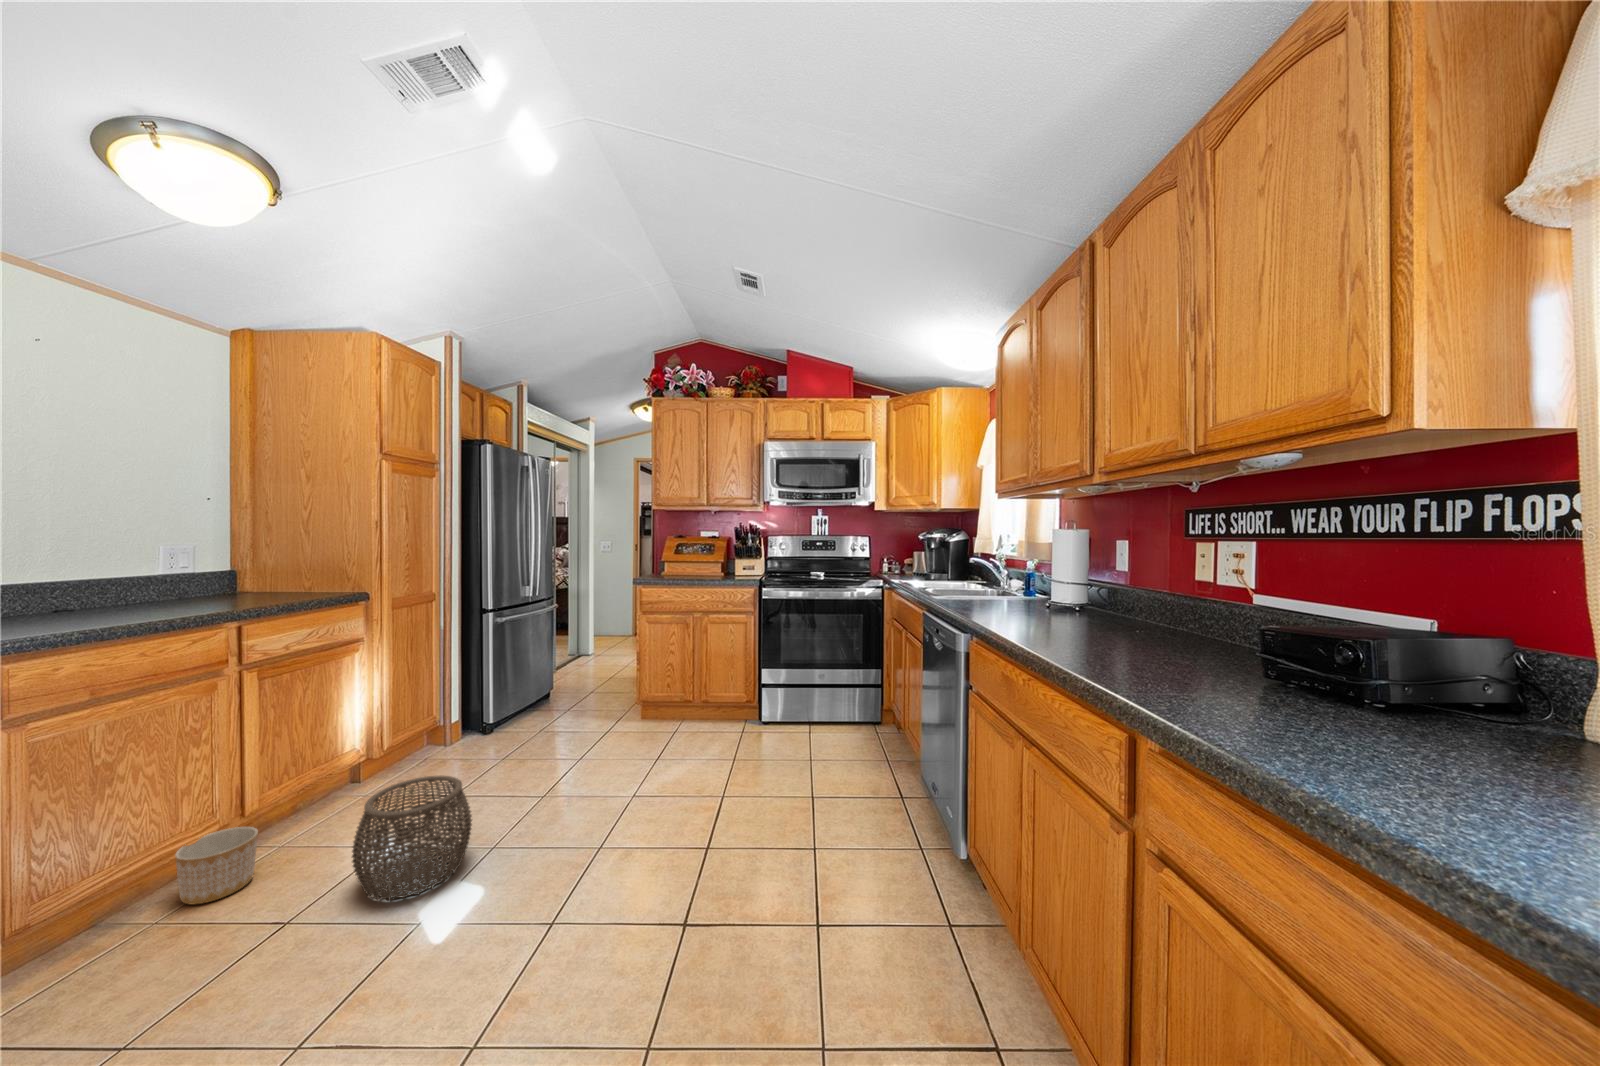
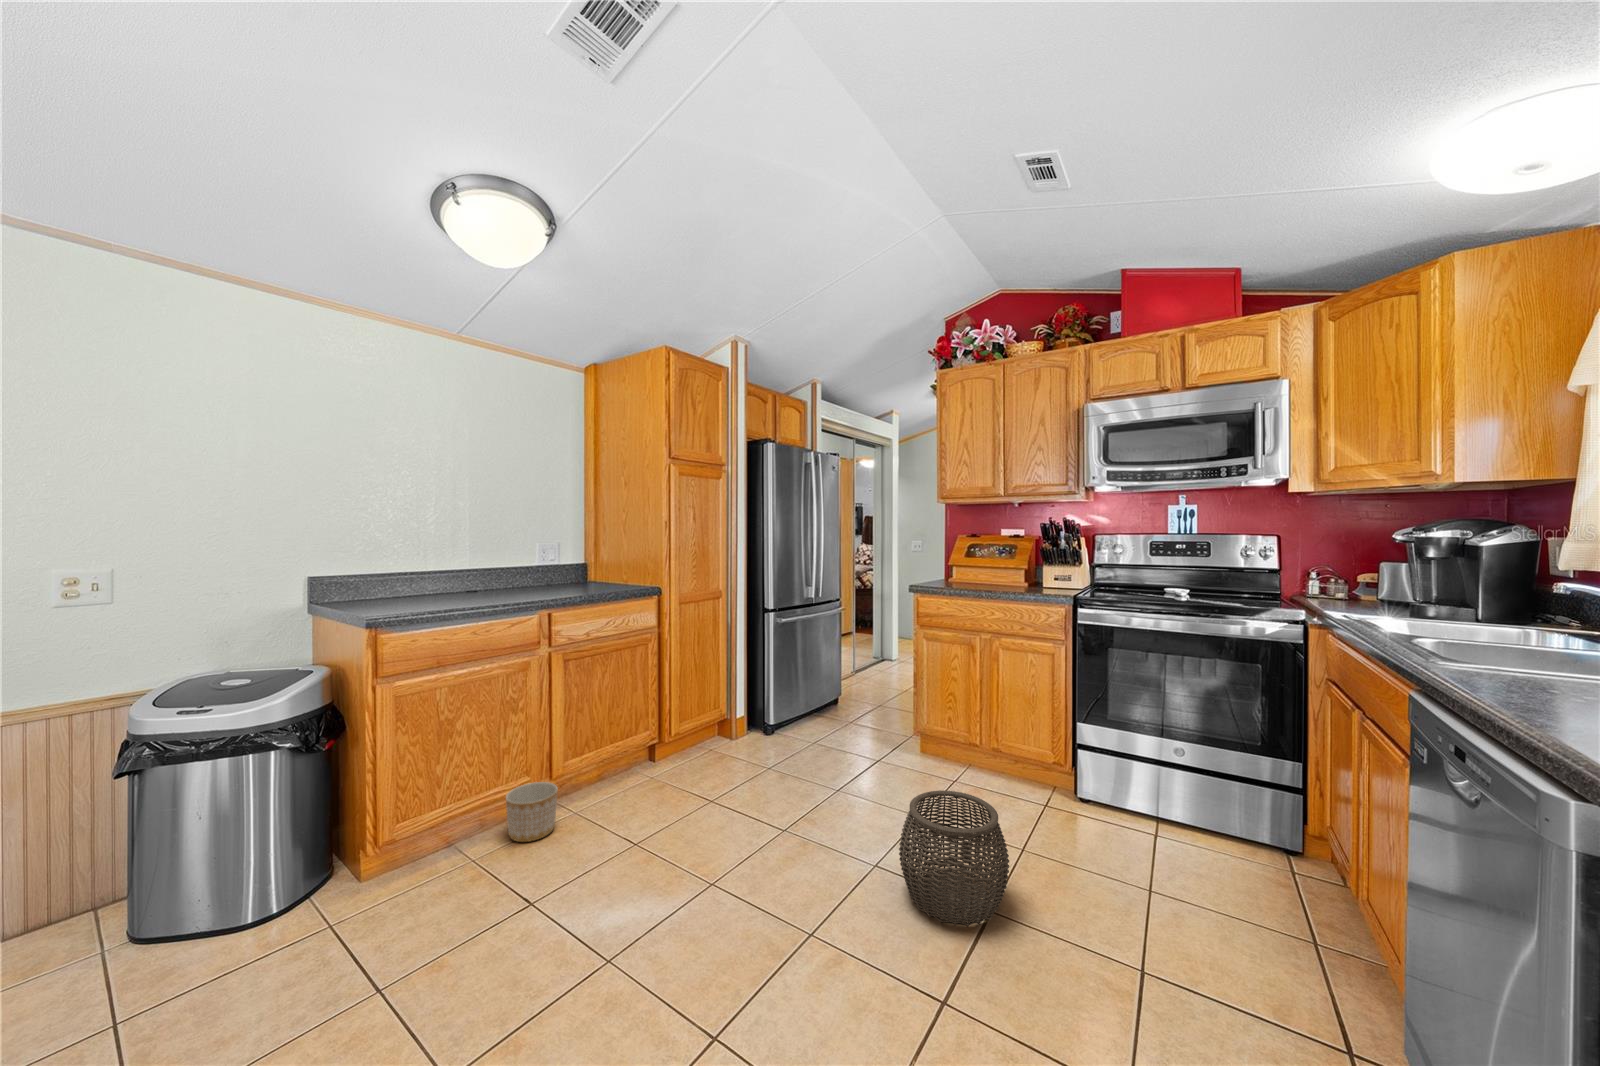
woven basket: present [352,775,472,901] -> present [899,790,1010,926]

